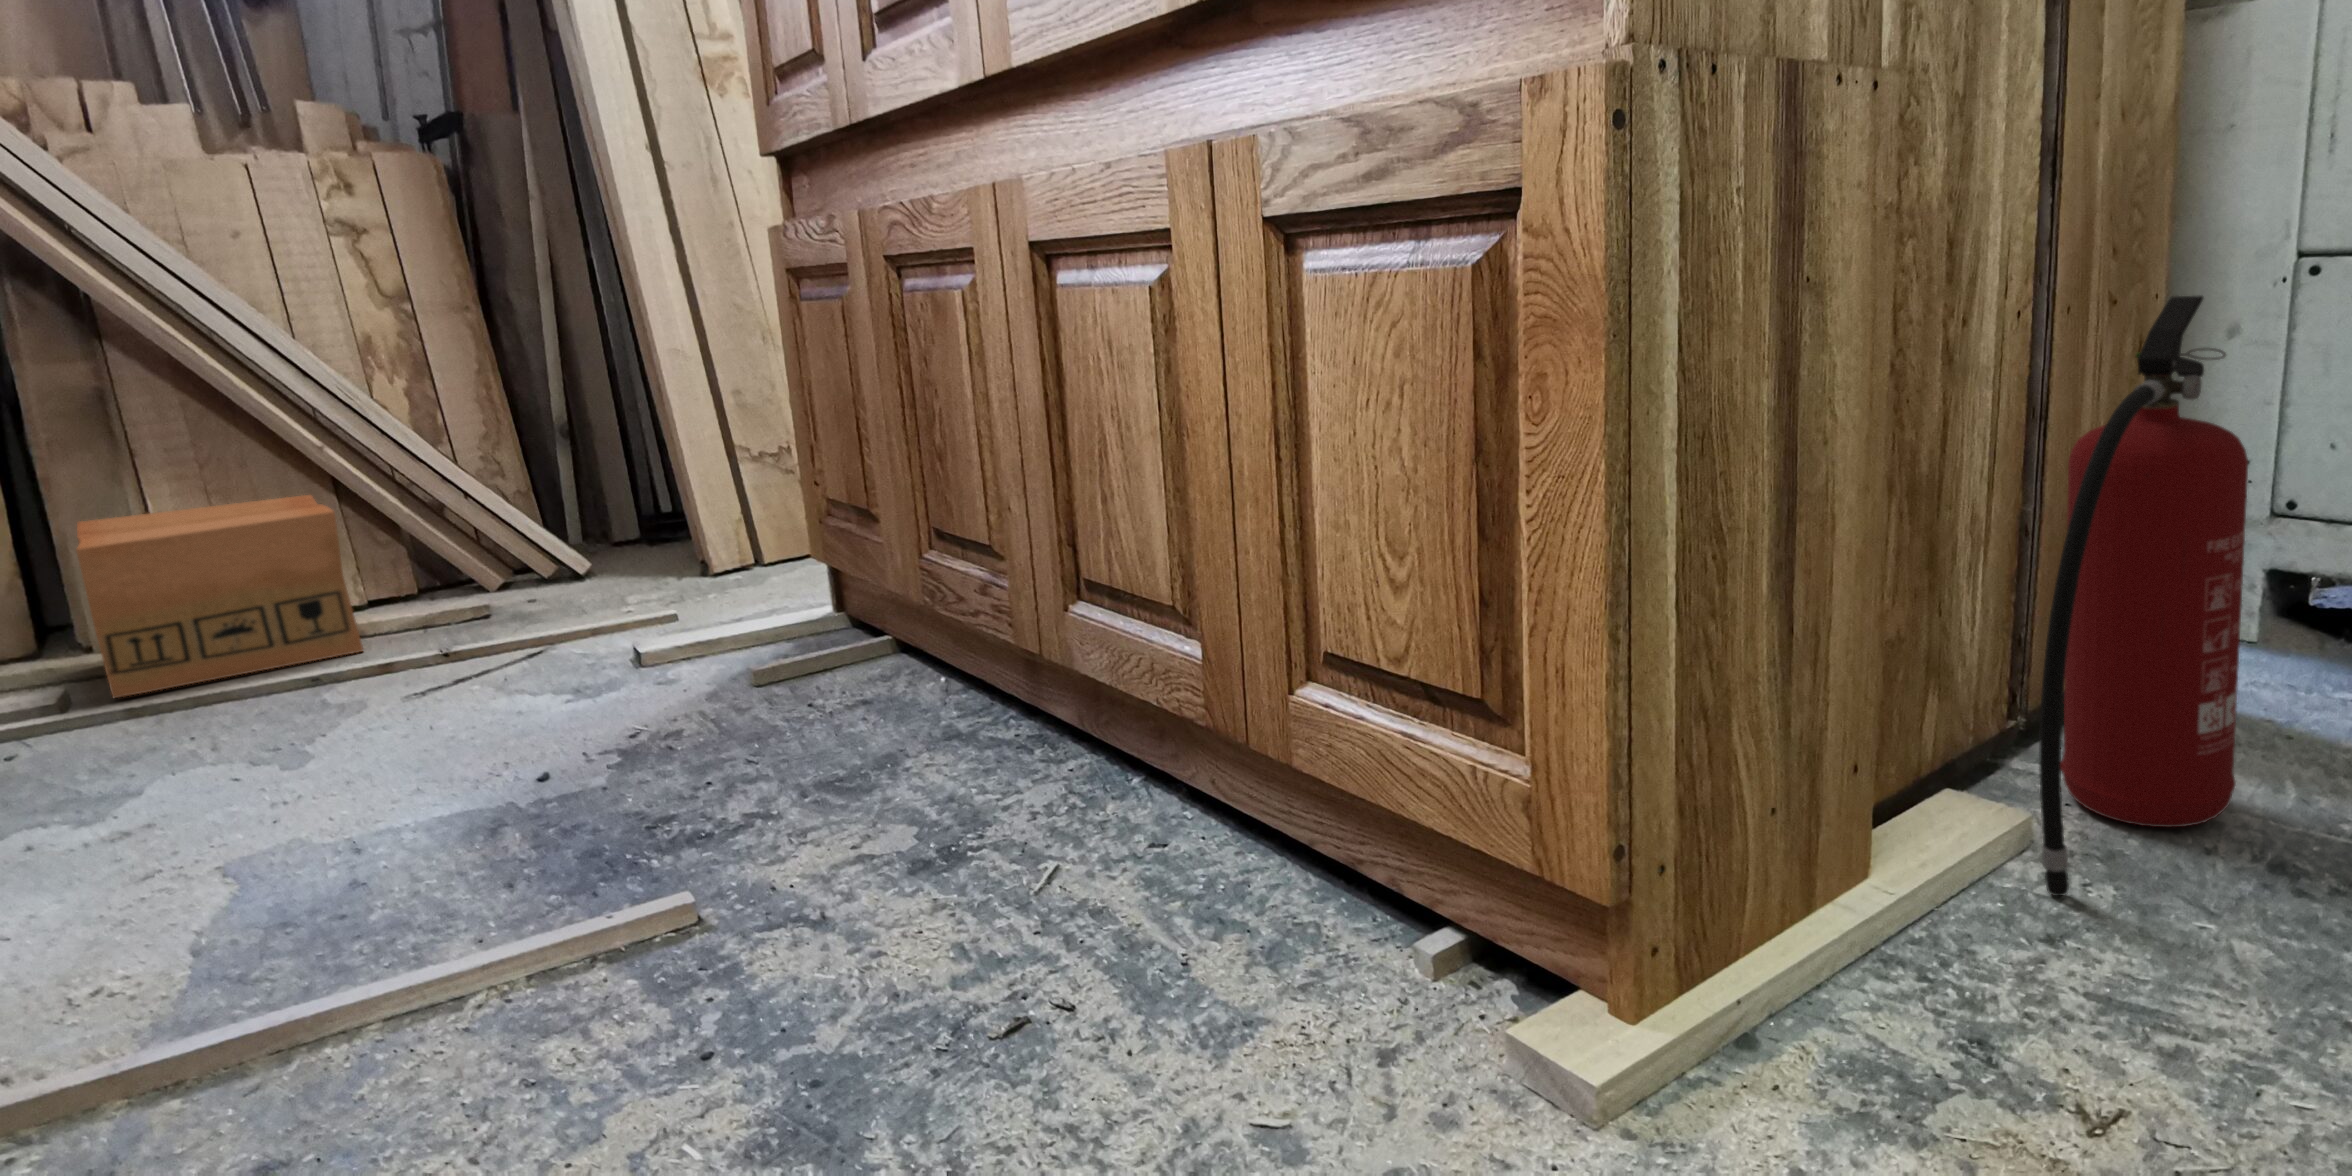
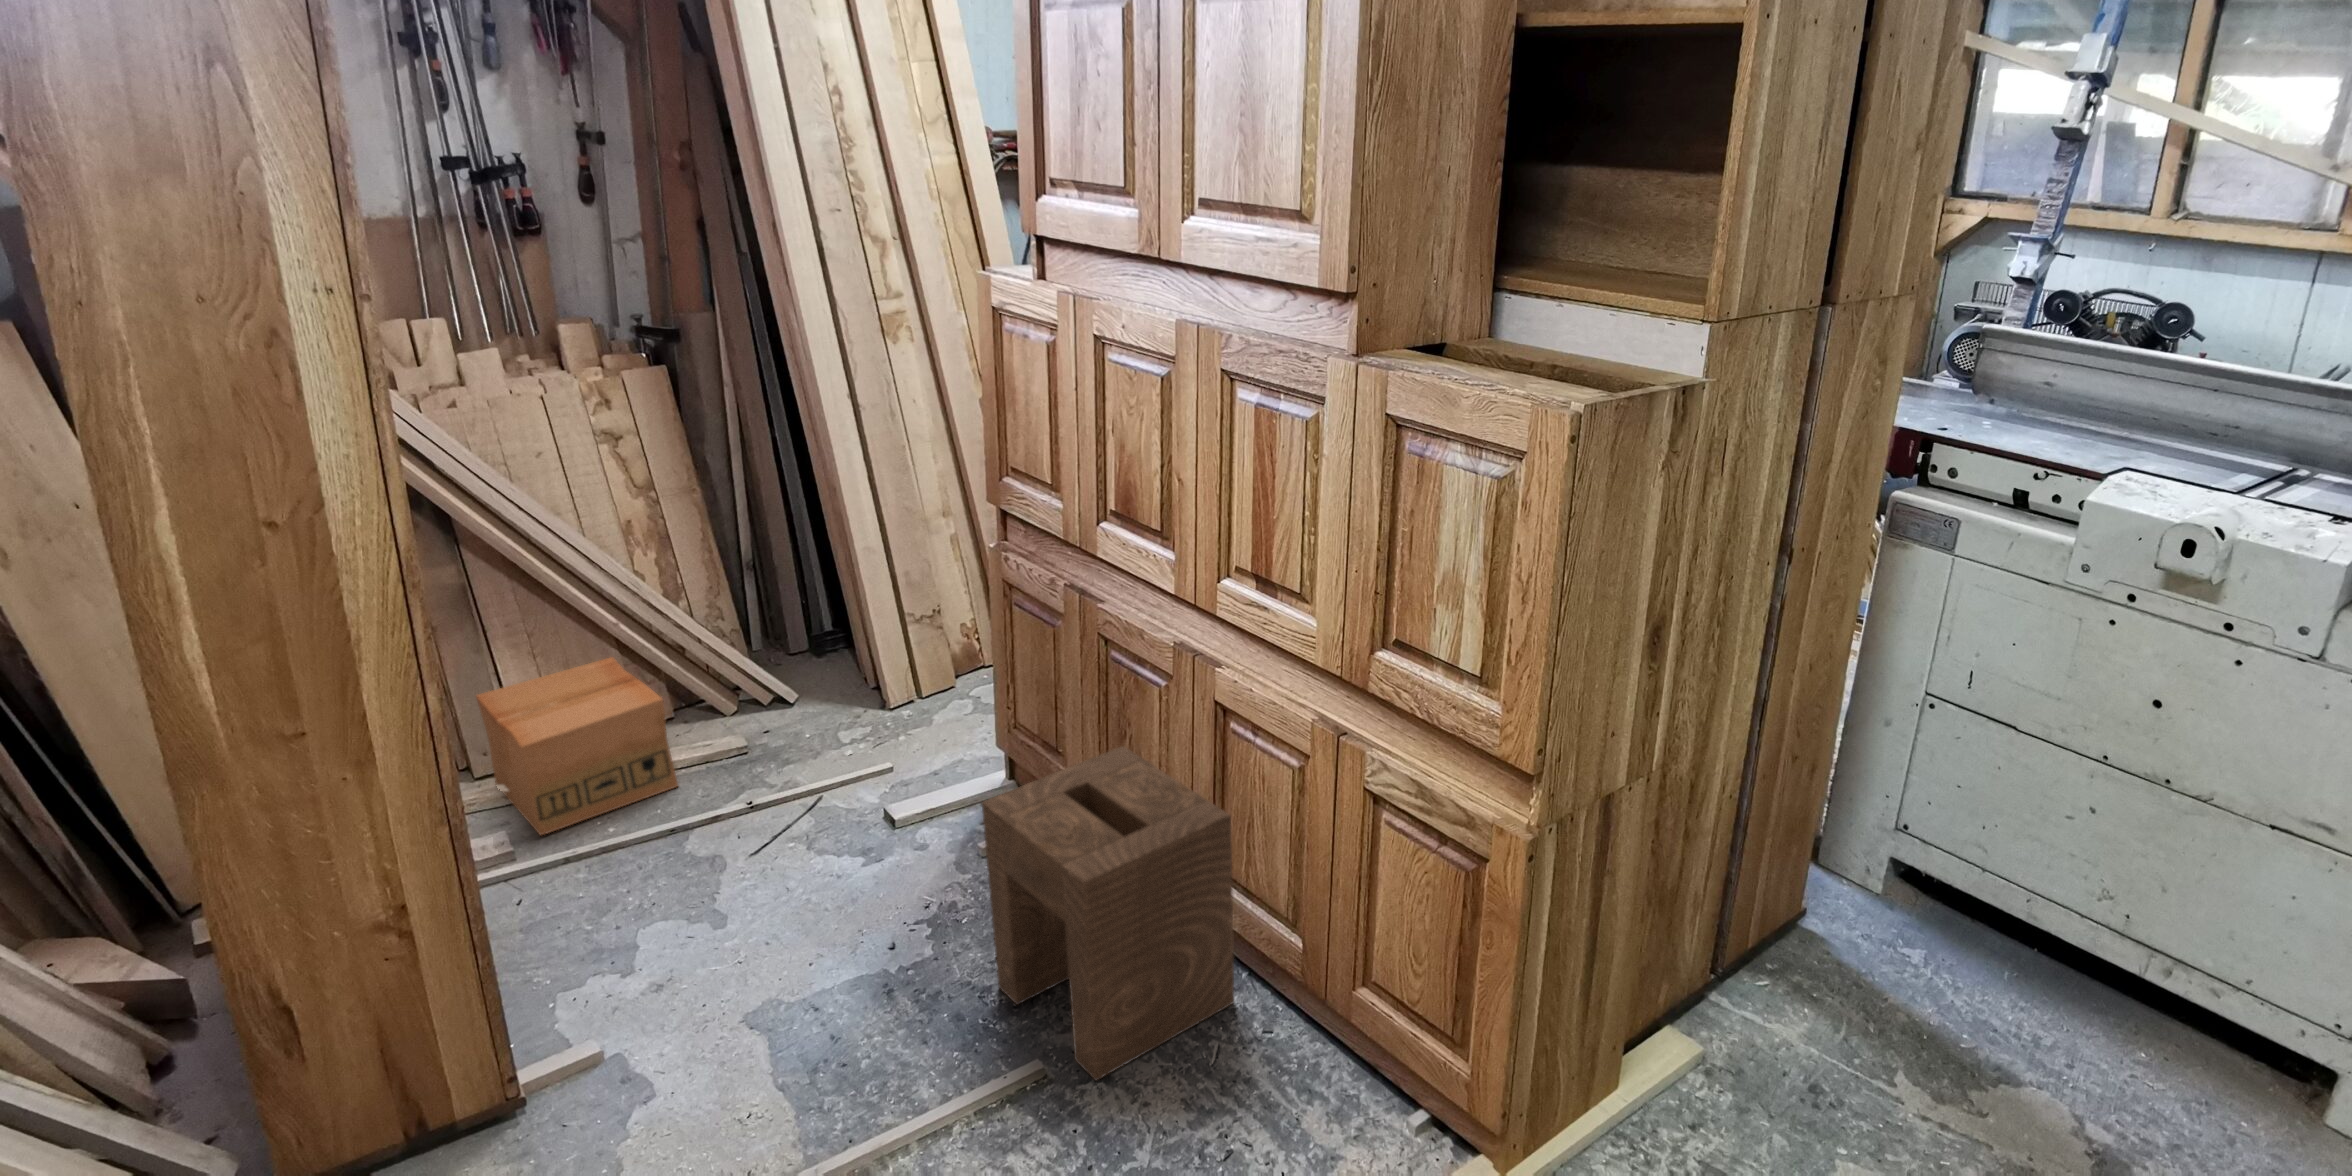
fire extinguisher: present [2039,296,2248,896] -> none [1703,799,1827,1098]
stool: none [626,399,1101,921] -> present [982,746,1234,1080]

